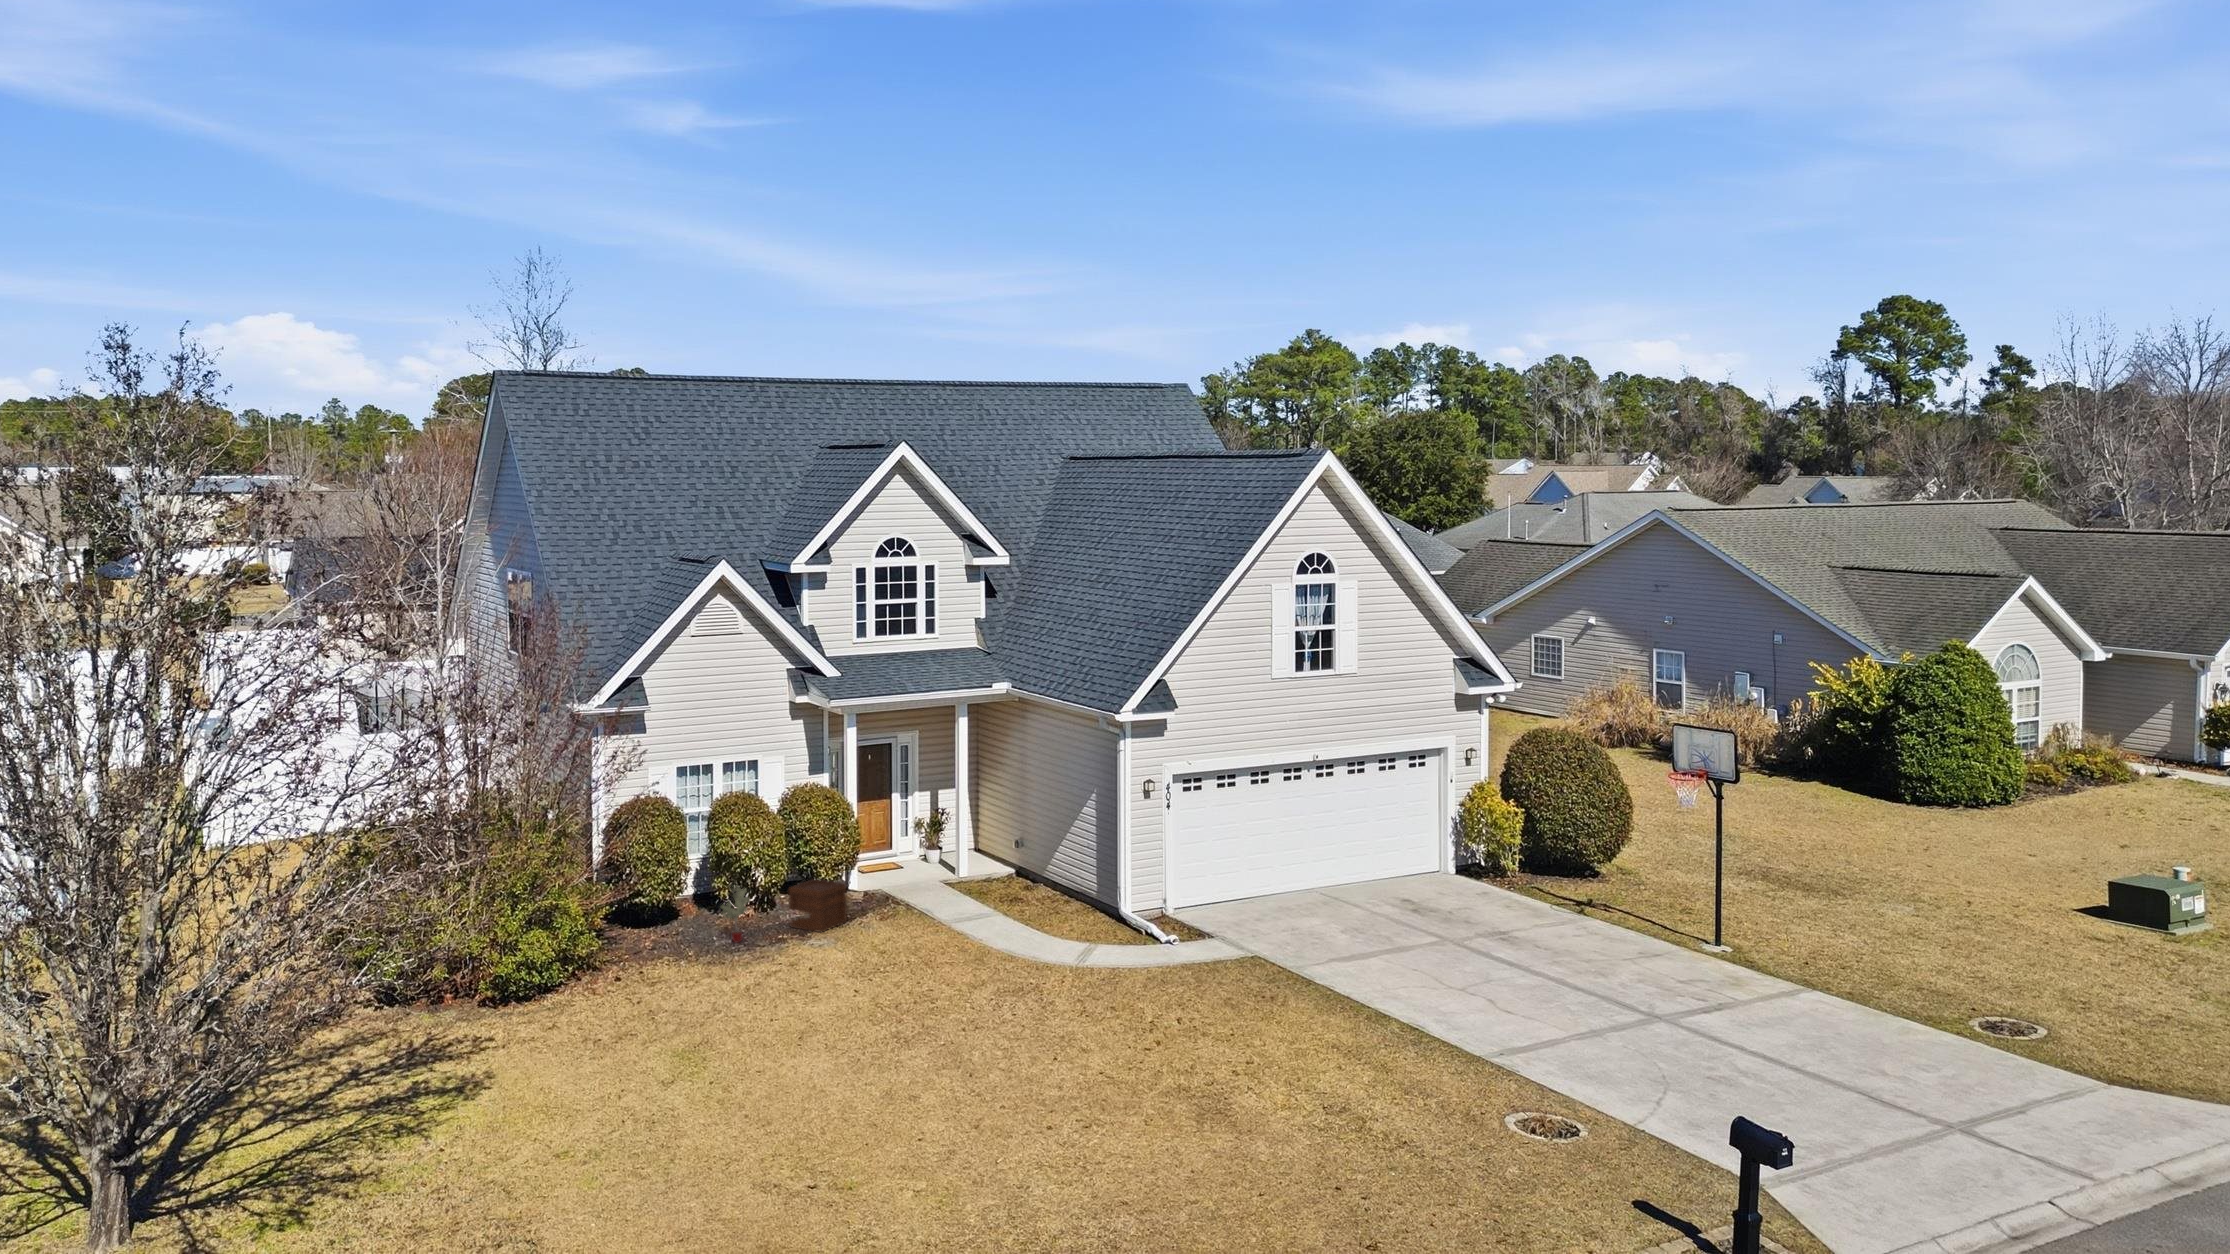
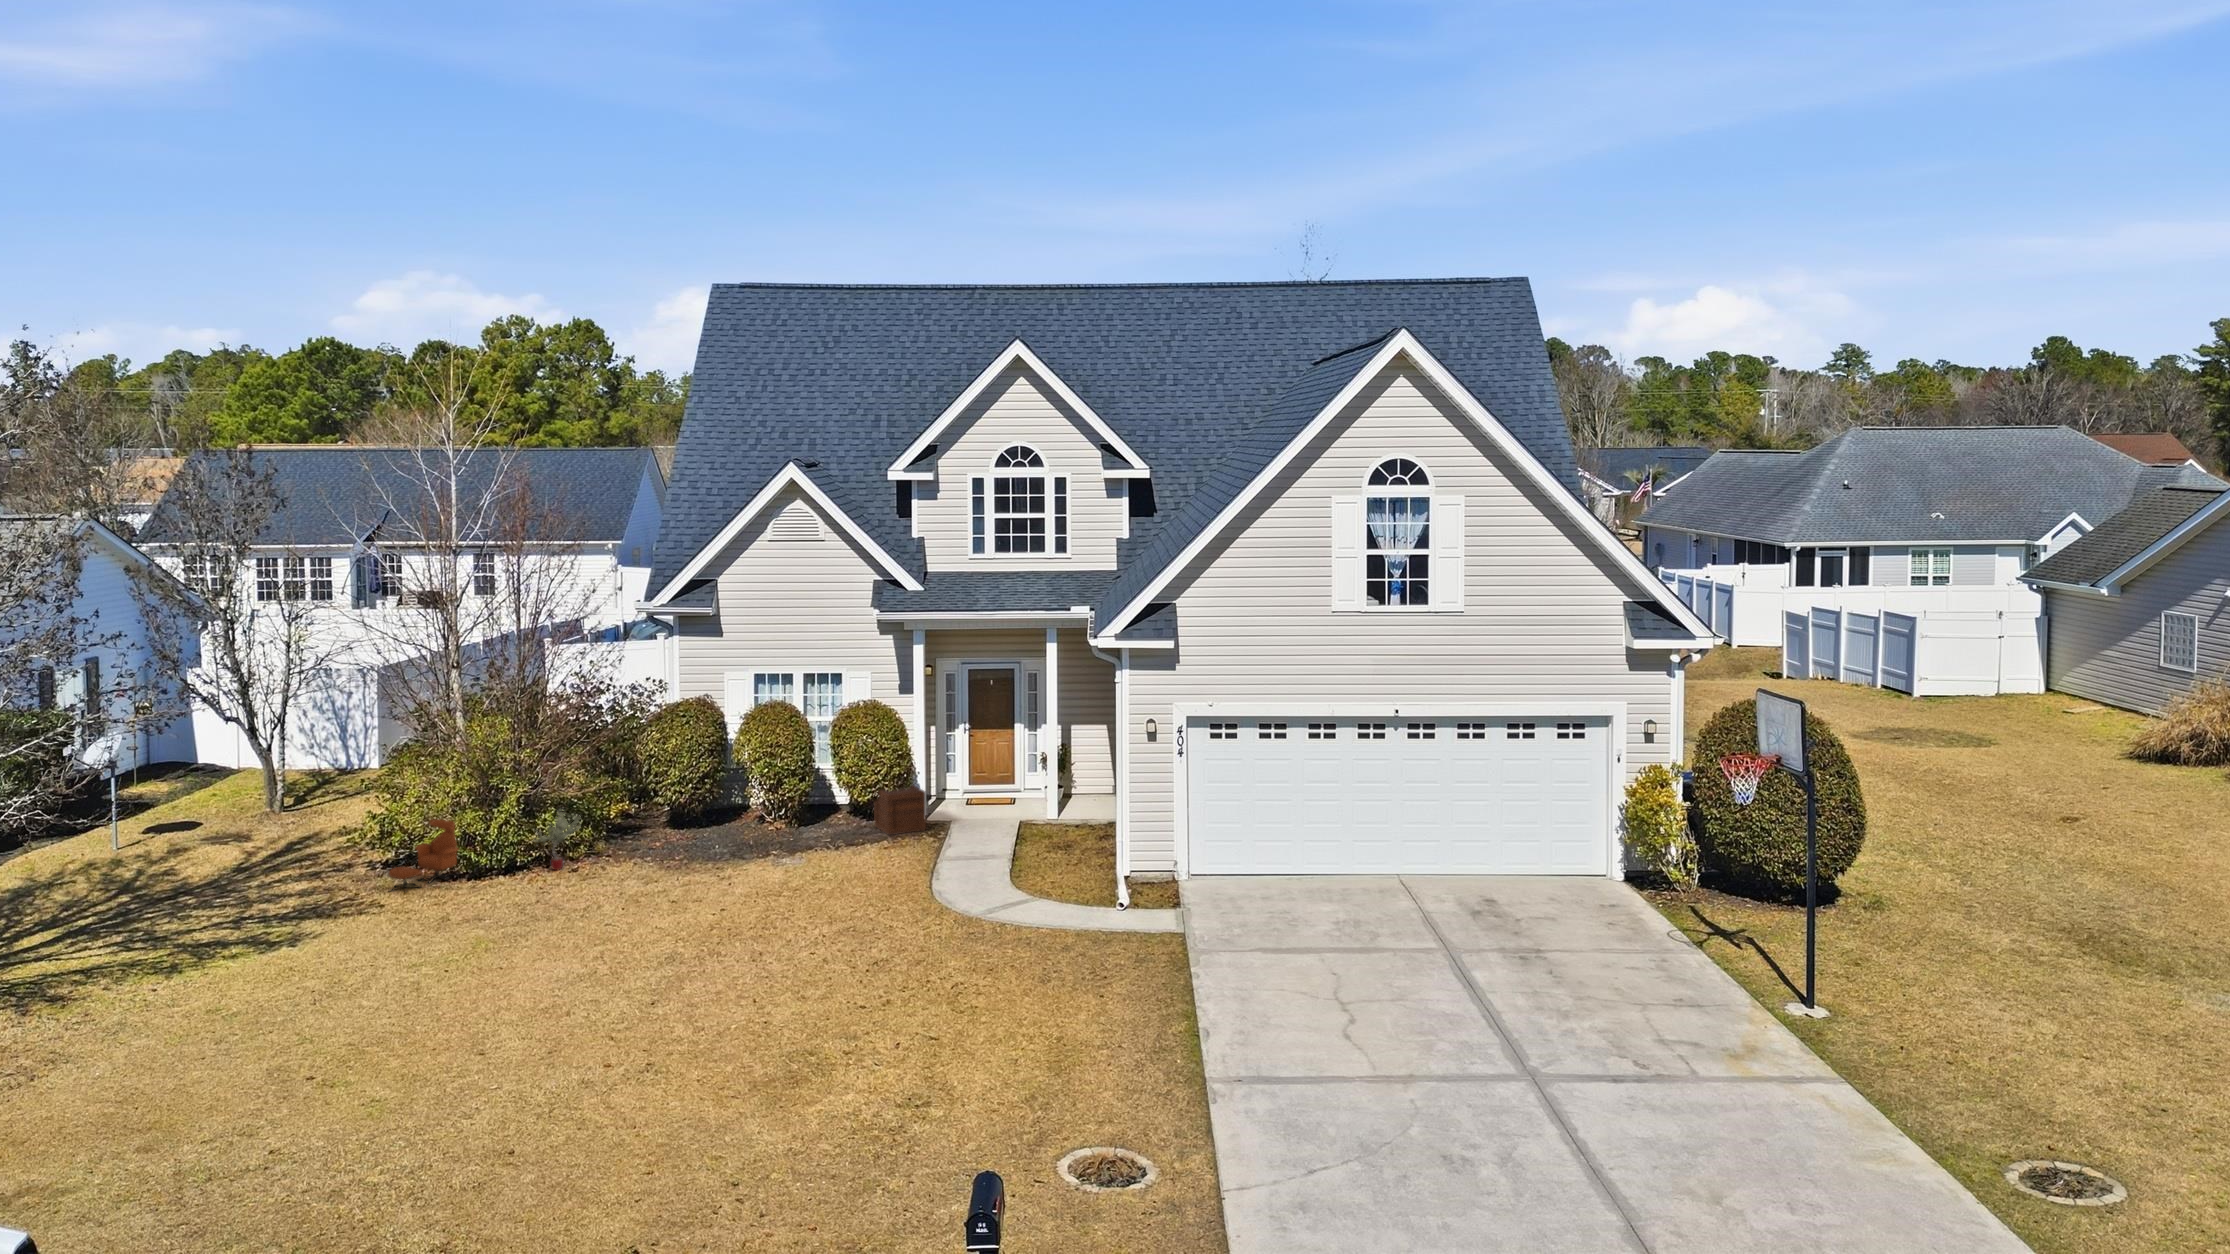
potted tree: present [721,886,748,943] -> present [533,810,581,870]
lounge chair: none [411,986,473,1078] -> present [389,819,459,891]

